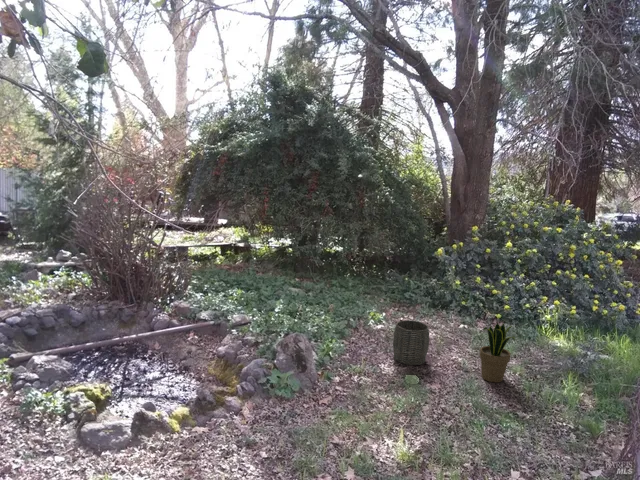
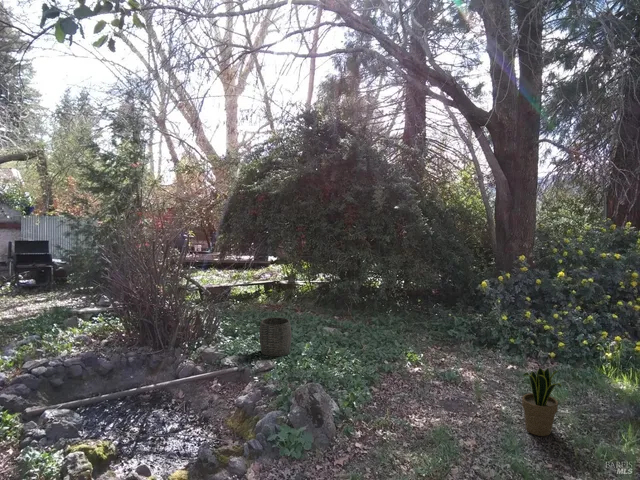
woven basket: present [393,320,429,365] -> present [259,317,292,356]

